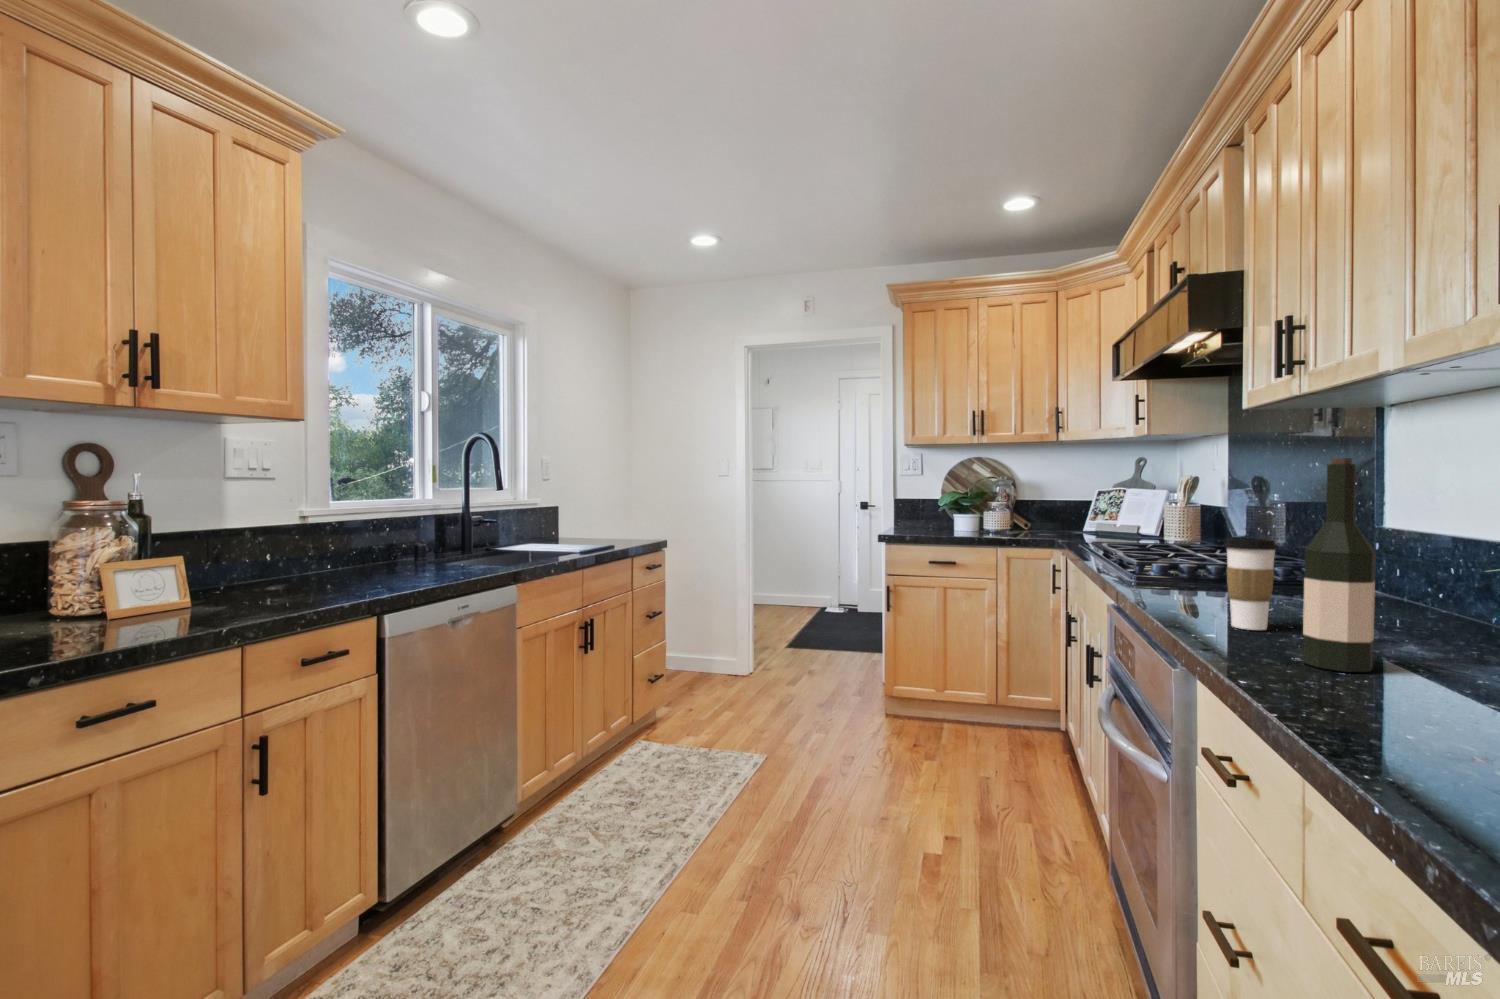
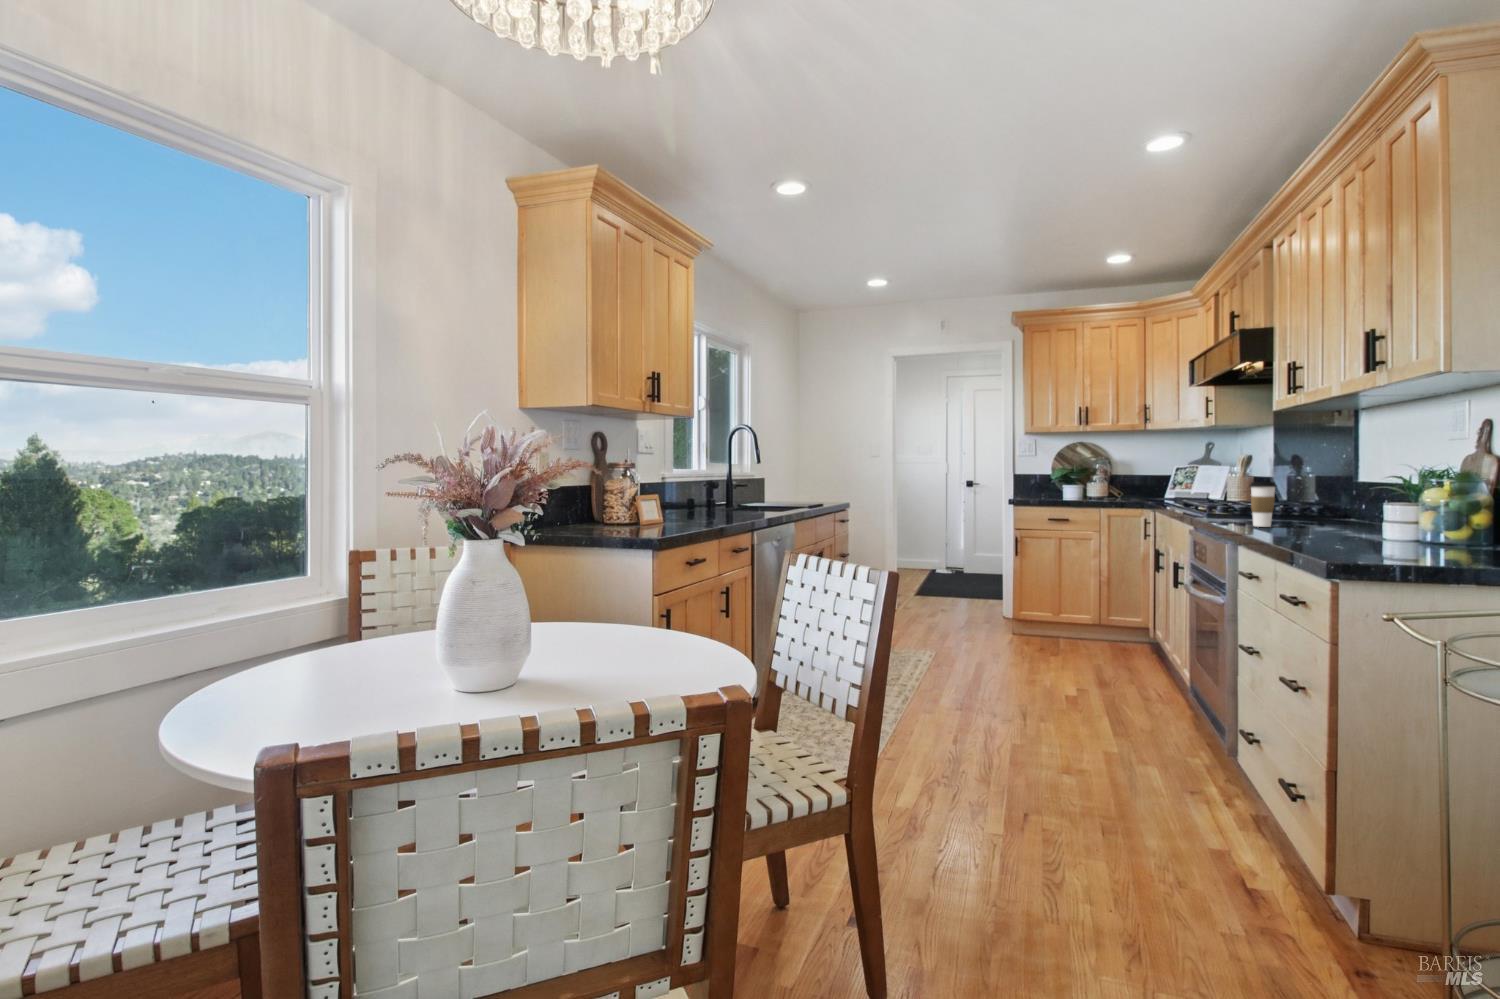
wine bottle: present [1303,458,1376,672] -> none [1280,441,1313,535]

